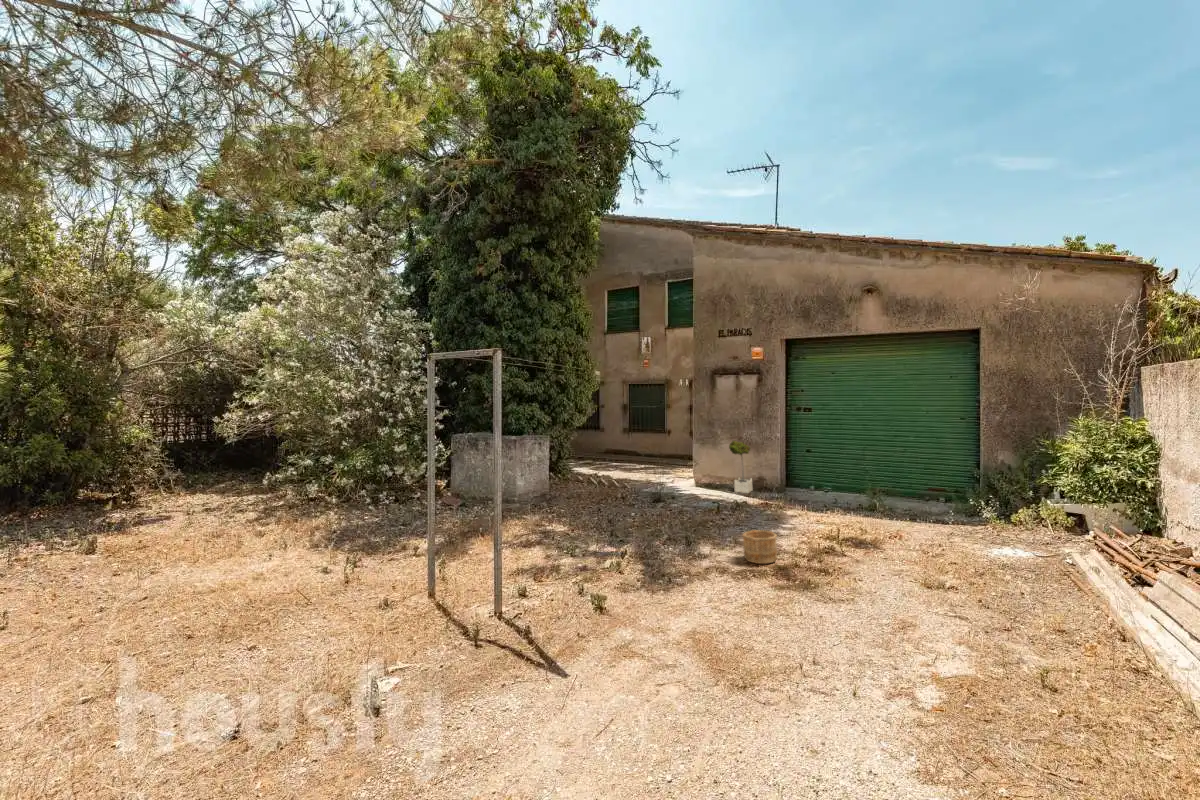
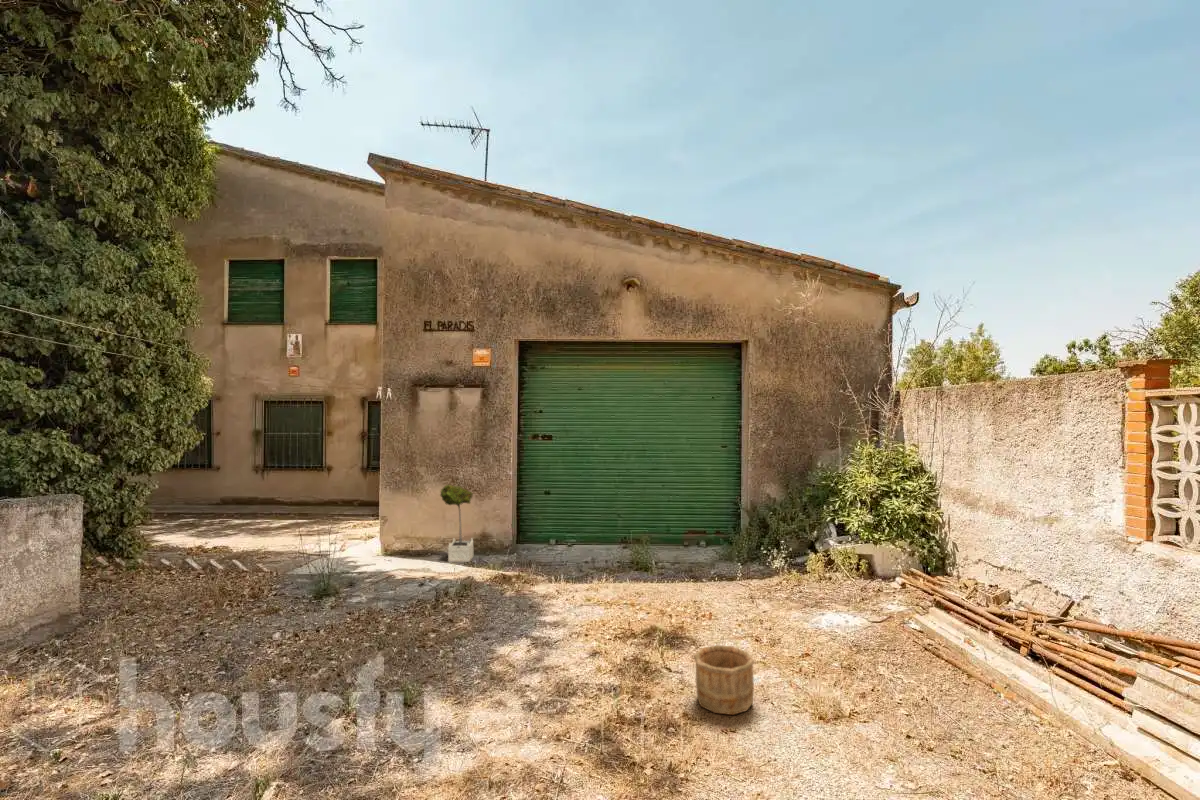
wooden bucket: present [742,530,777,564] -> present [694,645,754,715]

